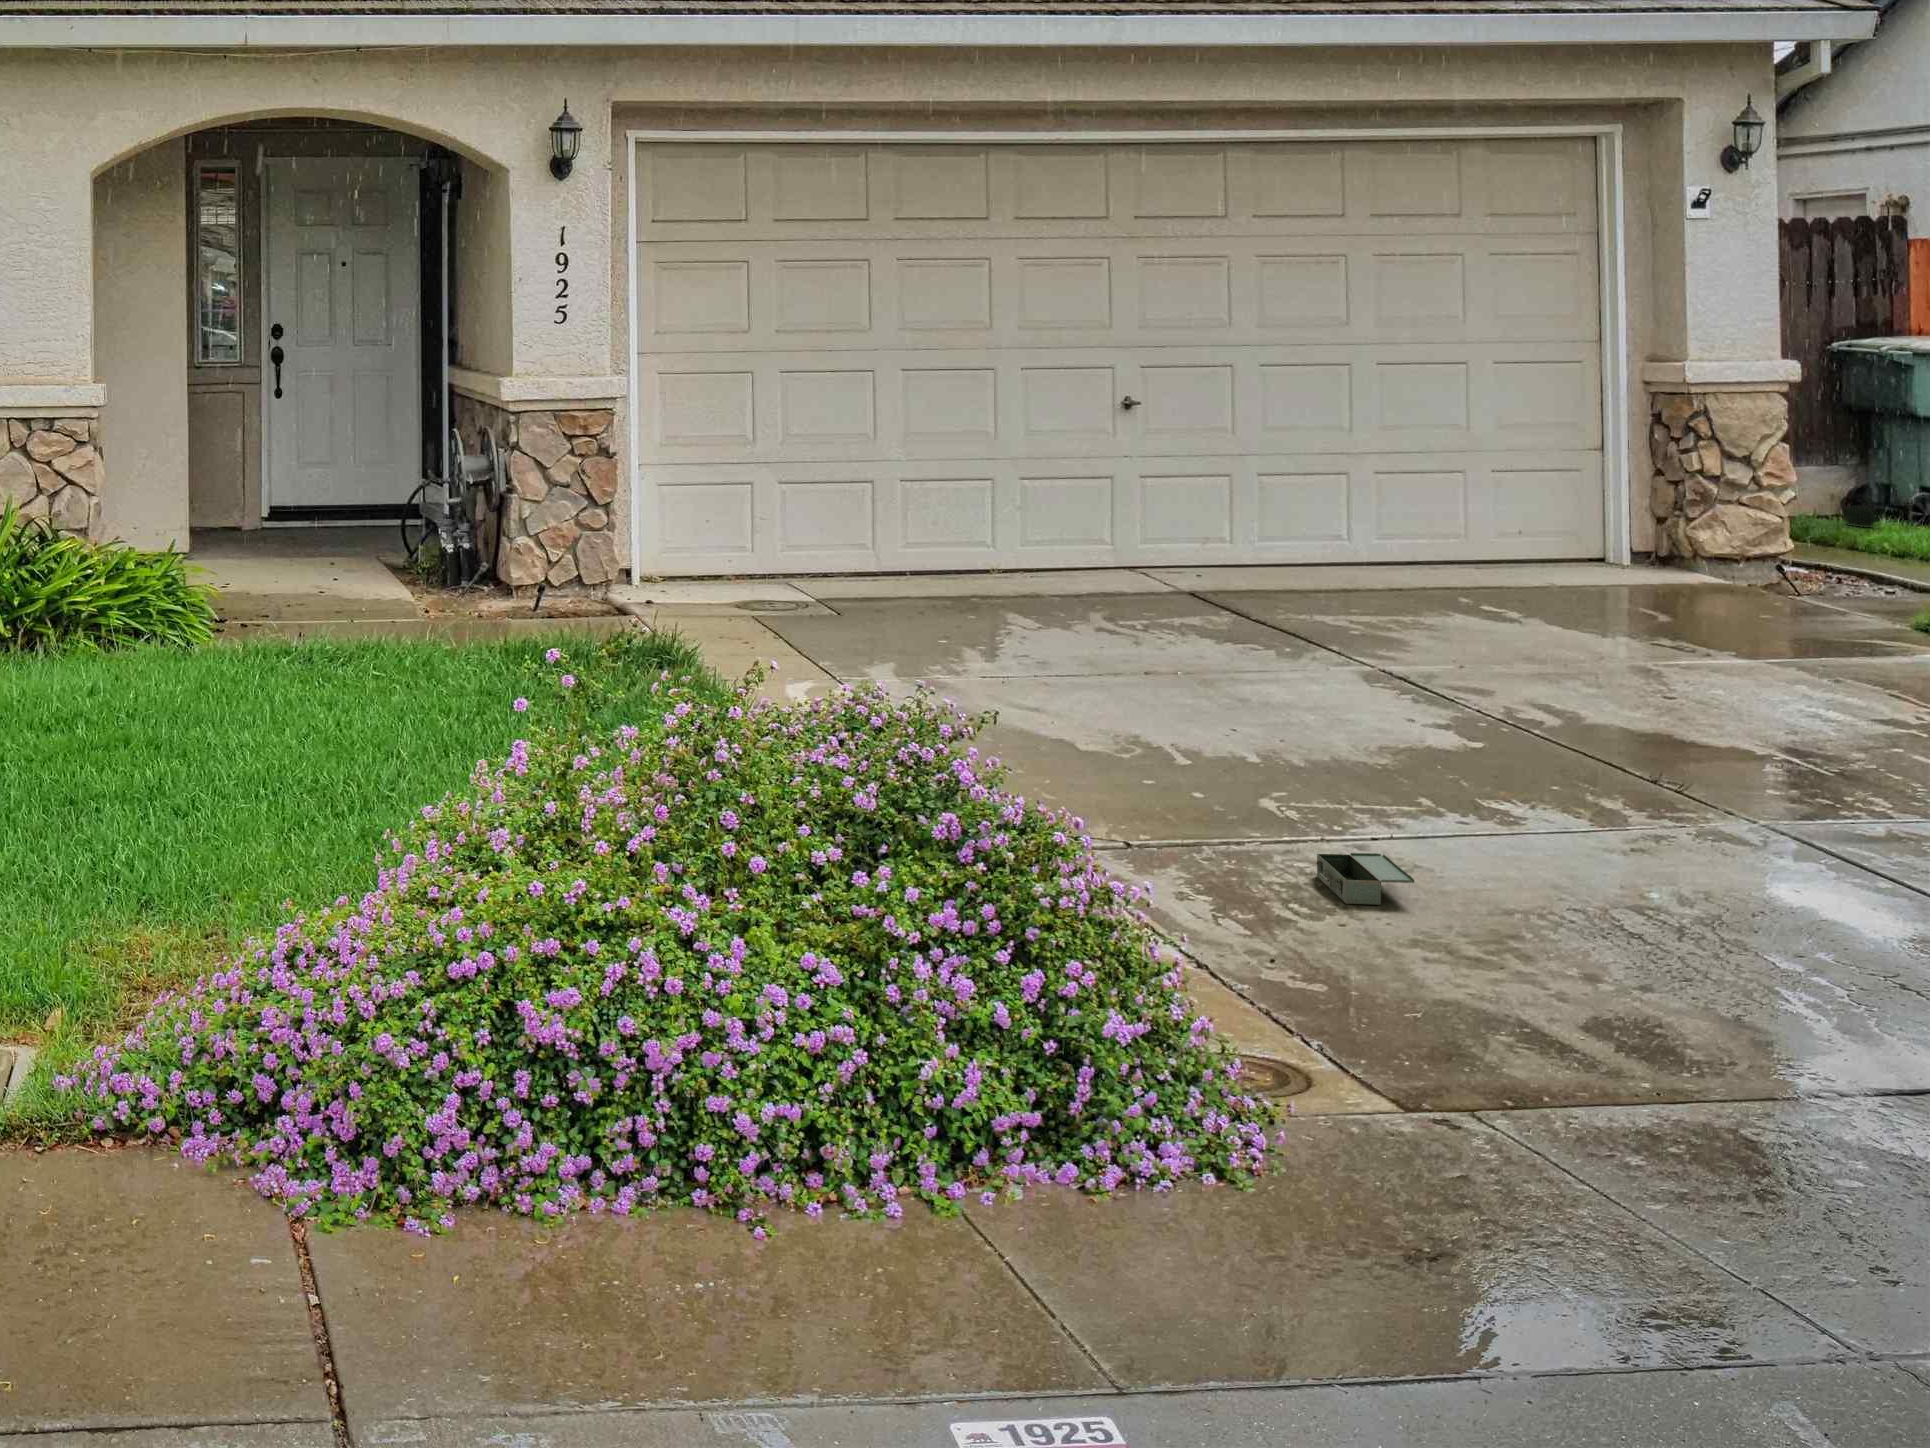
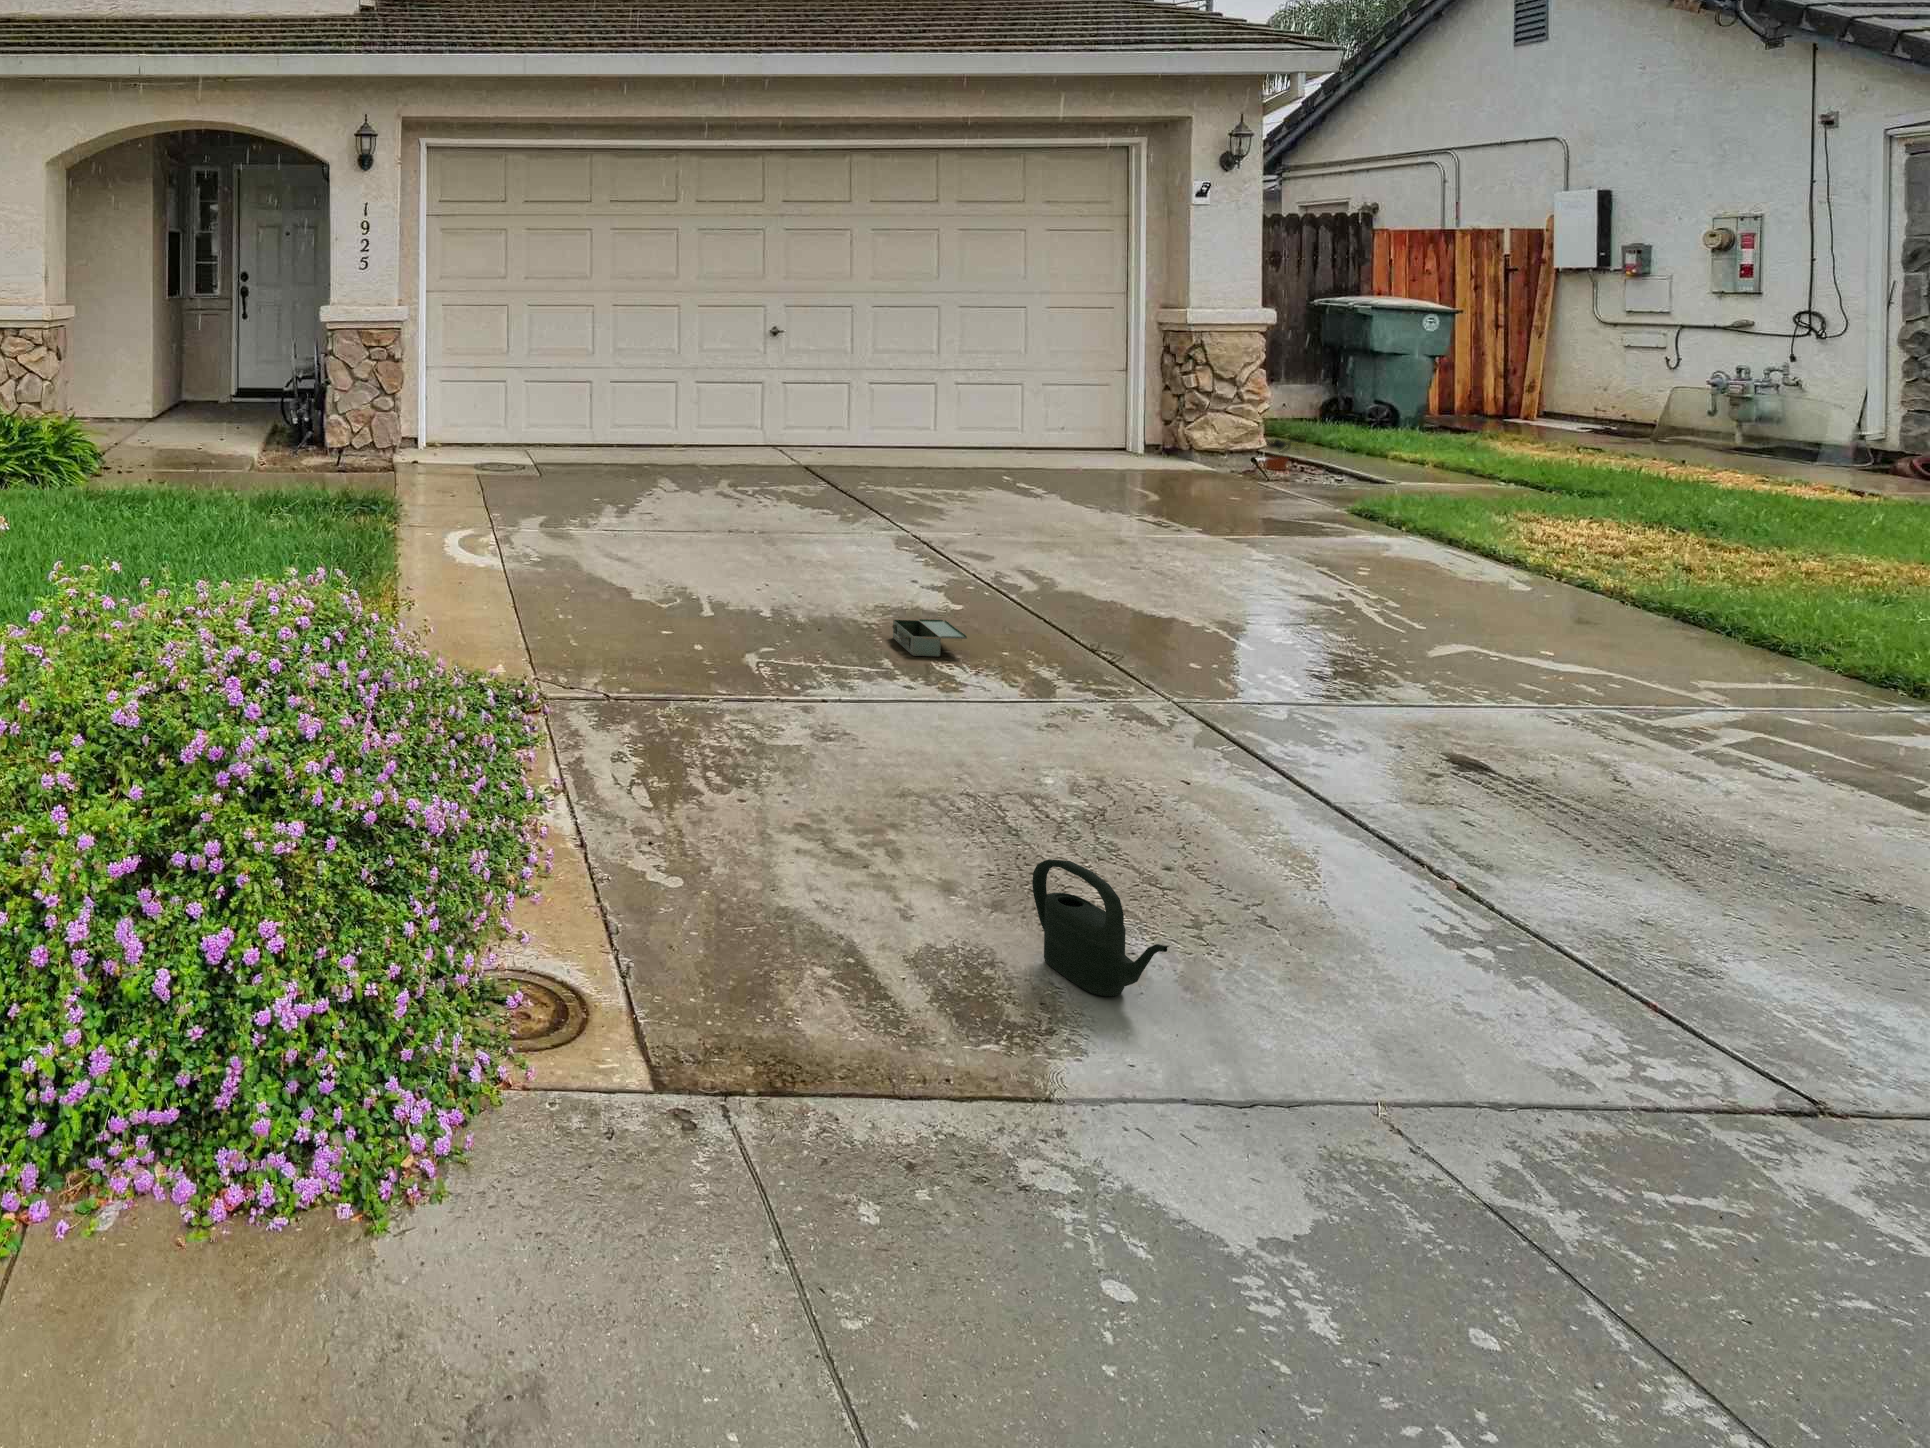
watering can: present [1840,495,1885,528] -> present [1032,859,1167,996]
potted plant: none [1777,537,1853,584] -> present [1265,439,1296,470]

